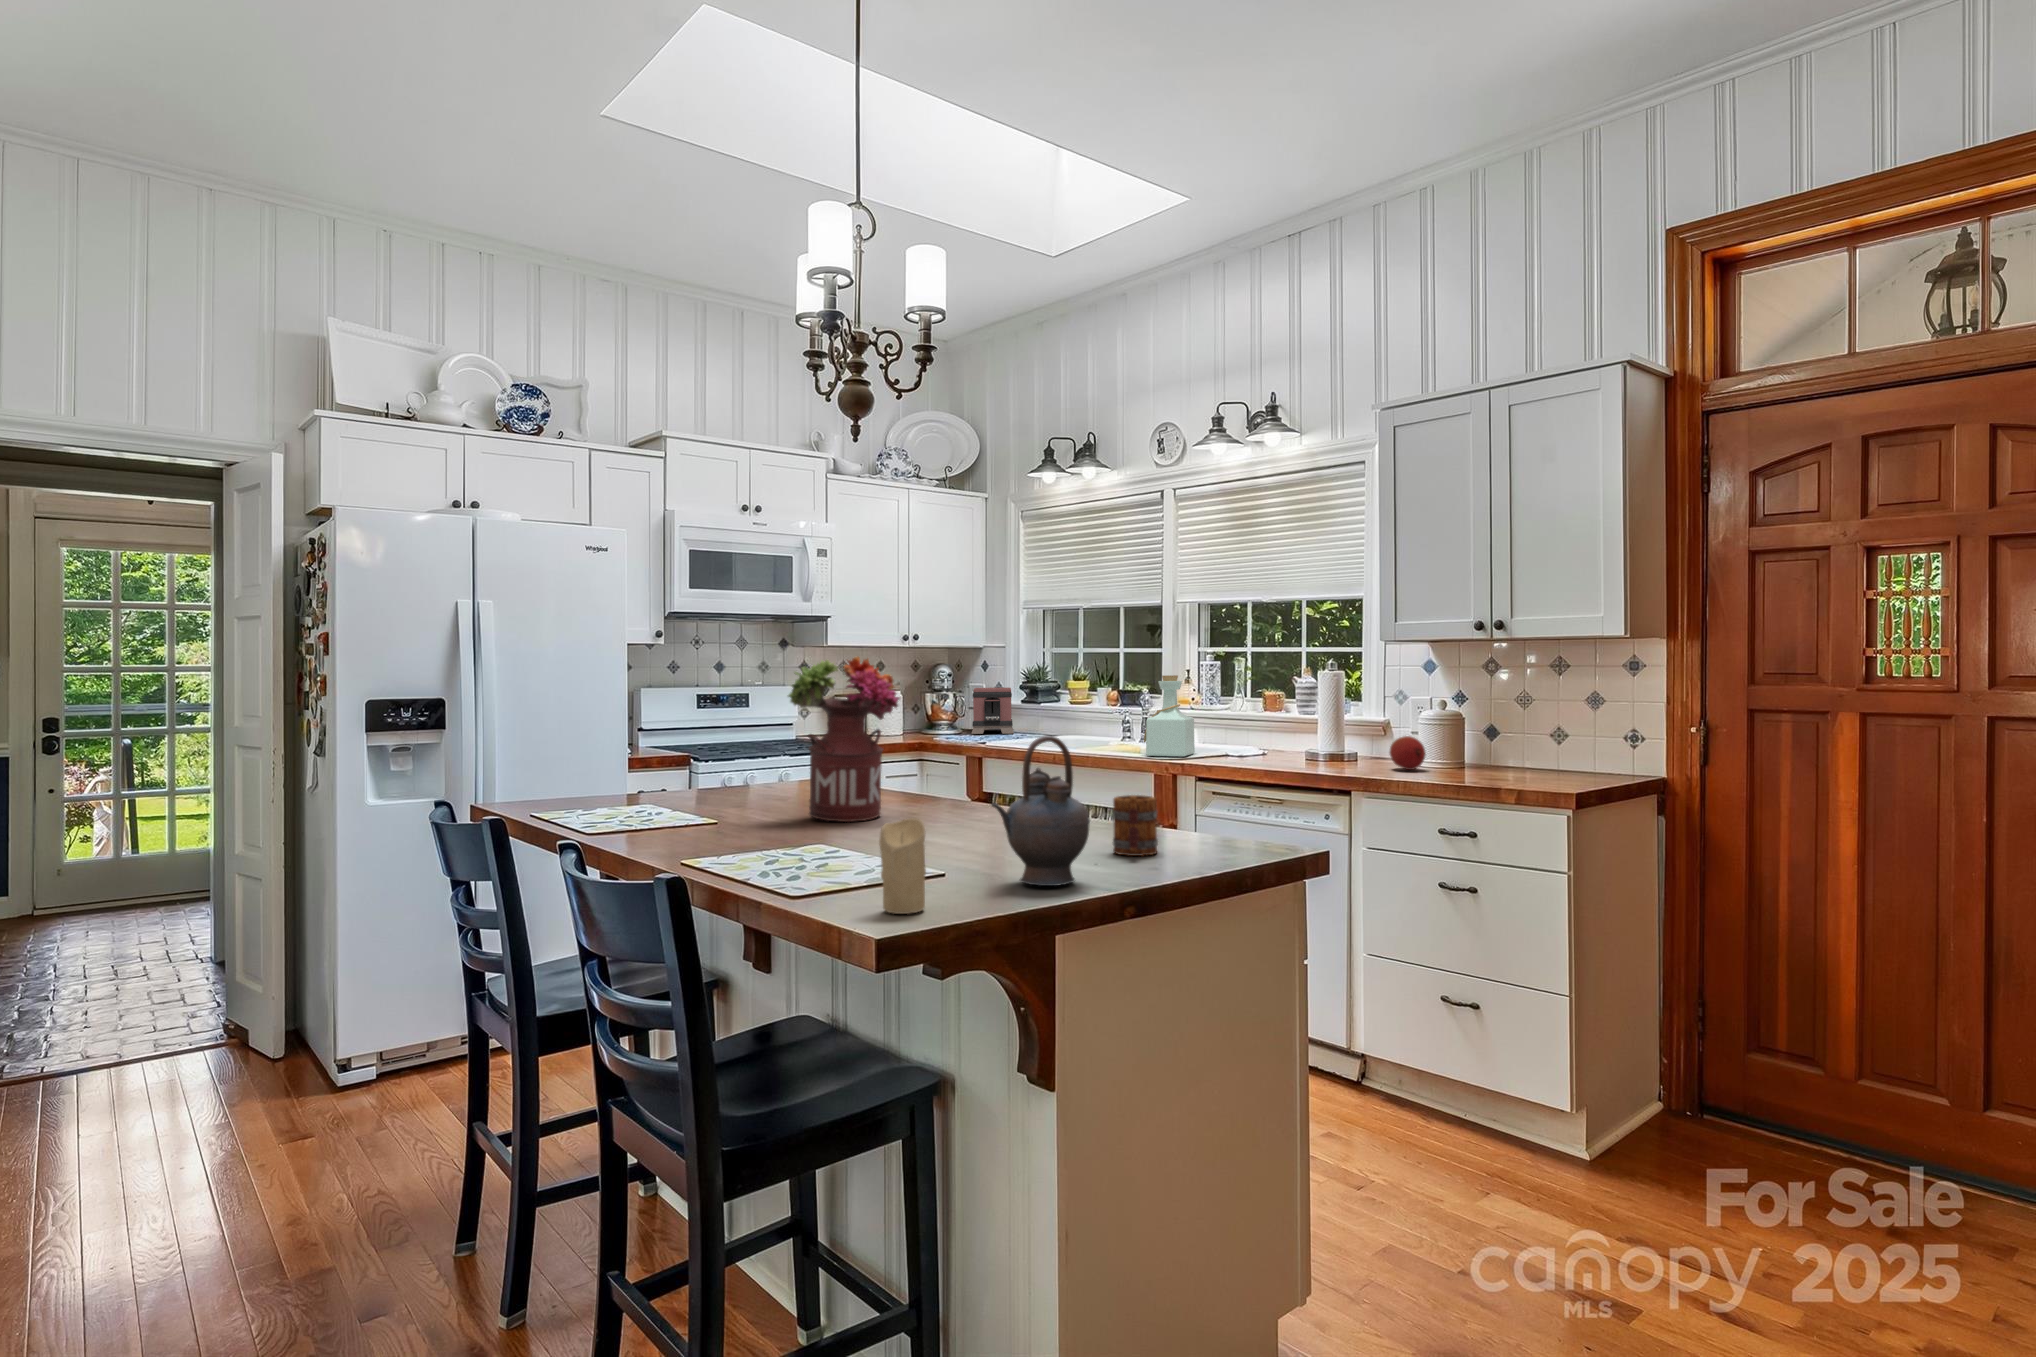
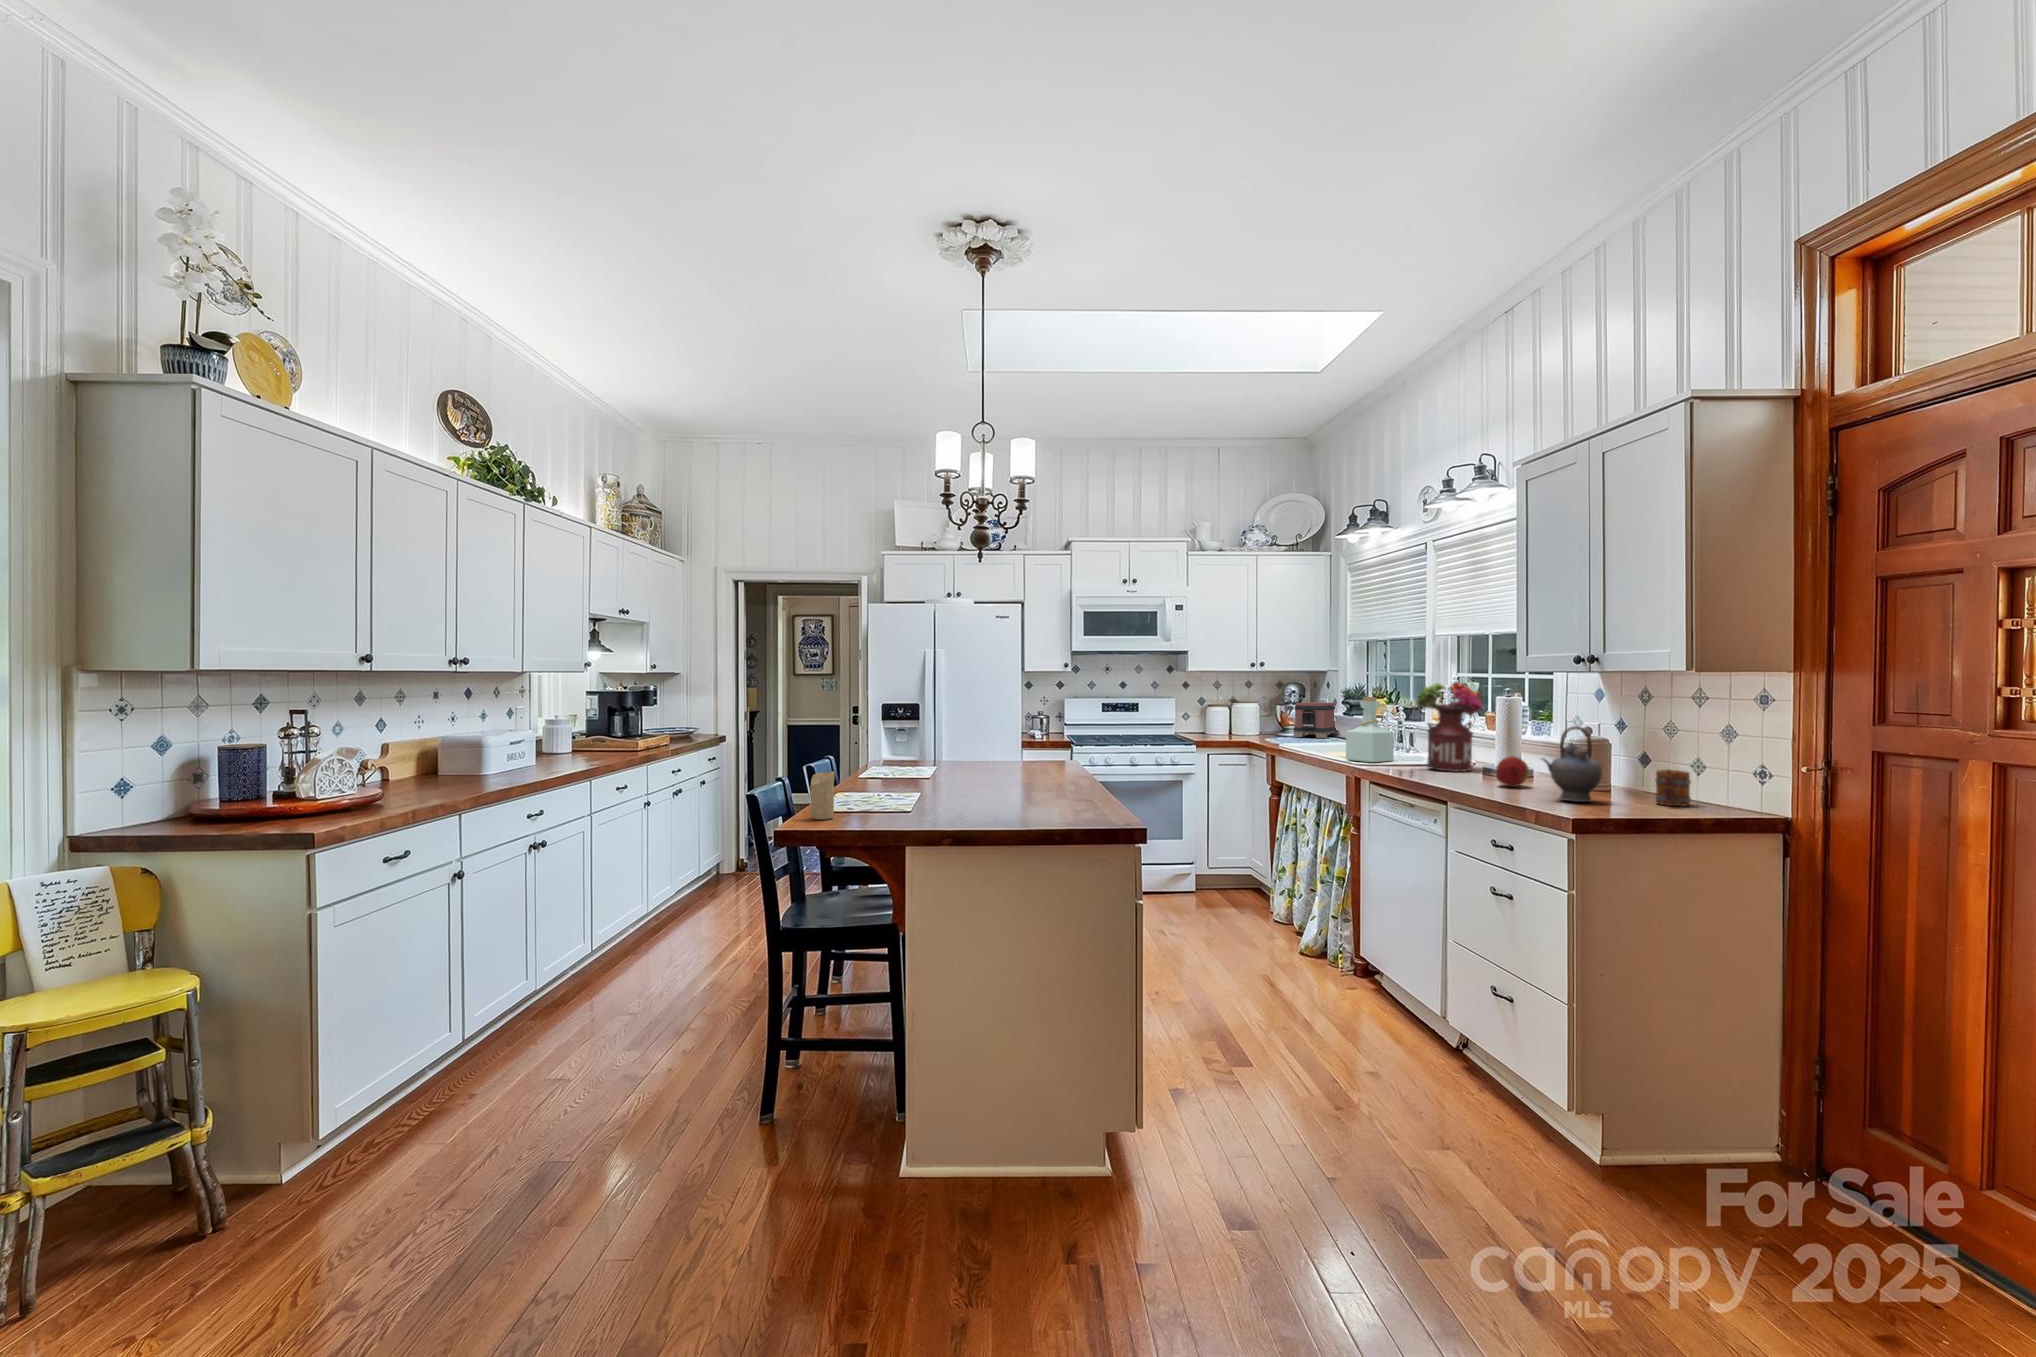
flower arrangement: present [788,657,900,822] -> present [1416,681,1483,772]
teapot: present [991,736,1090,886] -> present [1542,726,1602,802]
mug: present [1112,795,1158,856] -> present [1655,769,1691,806]

